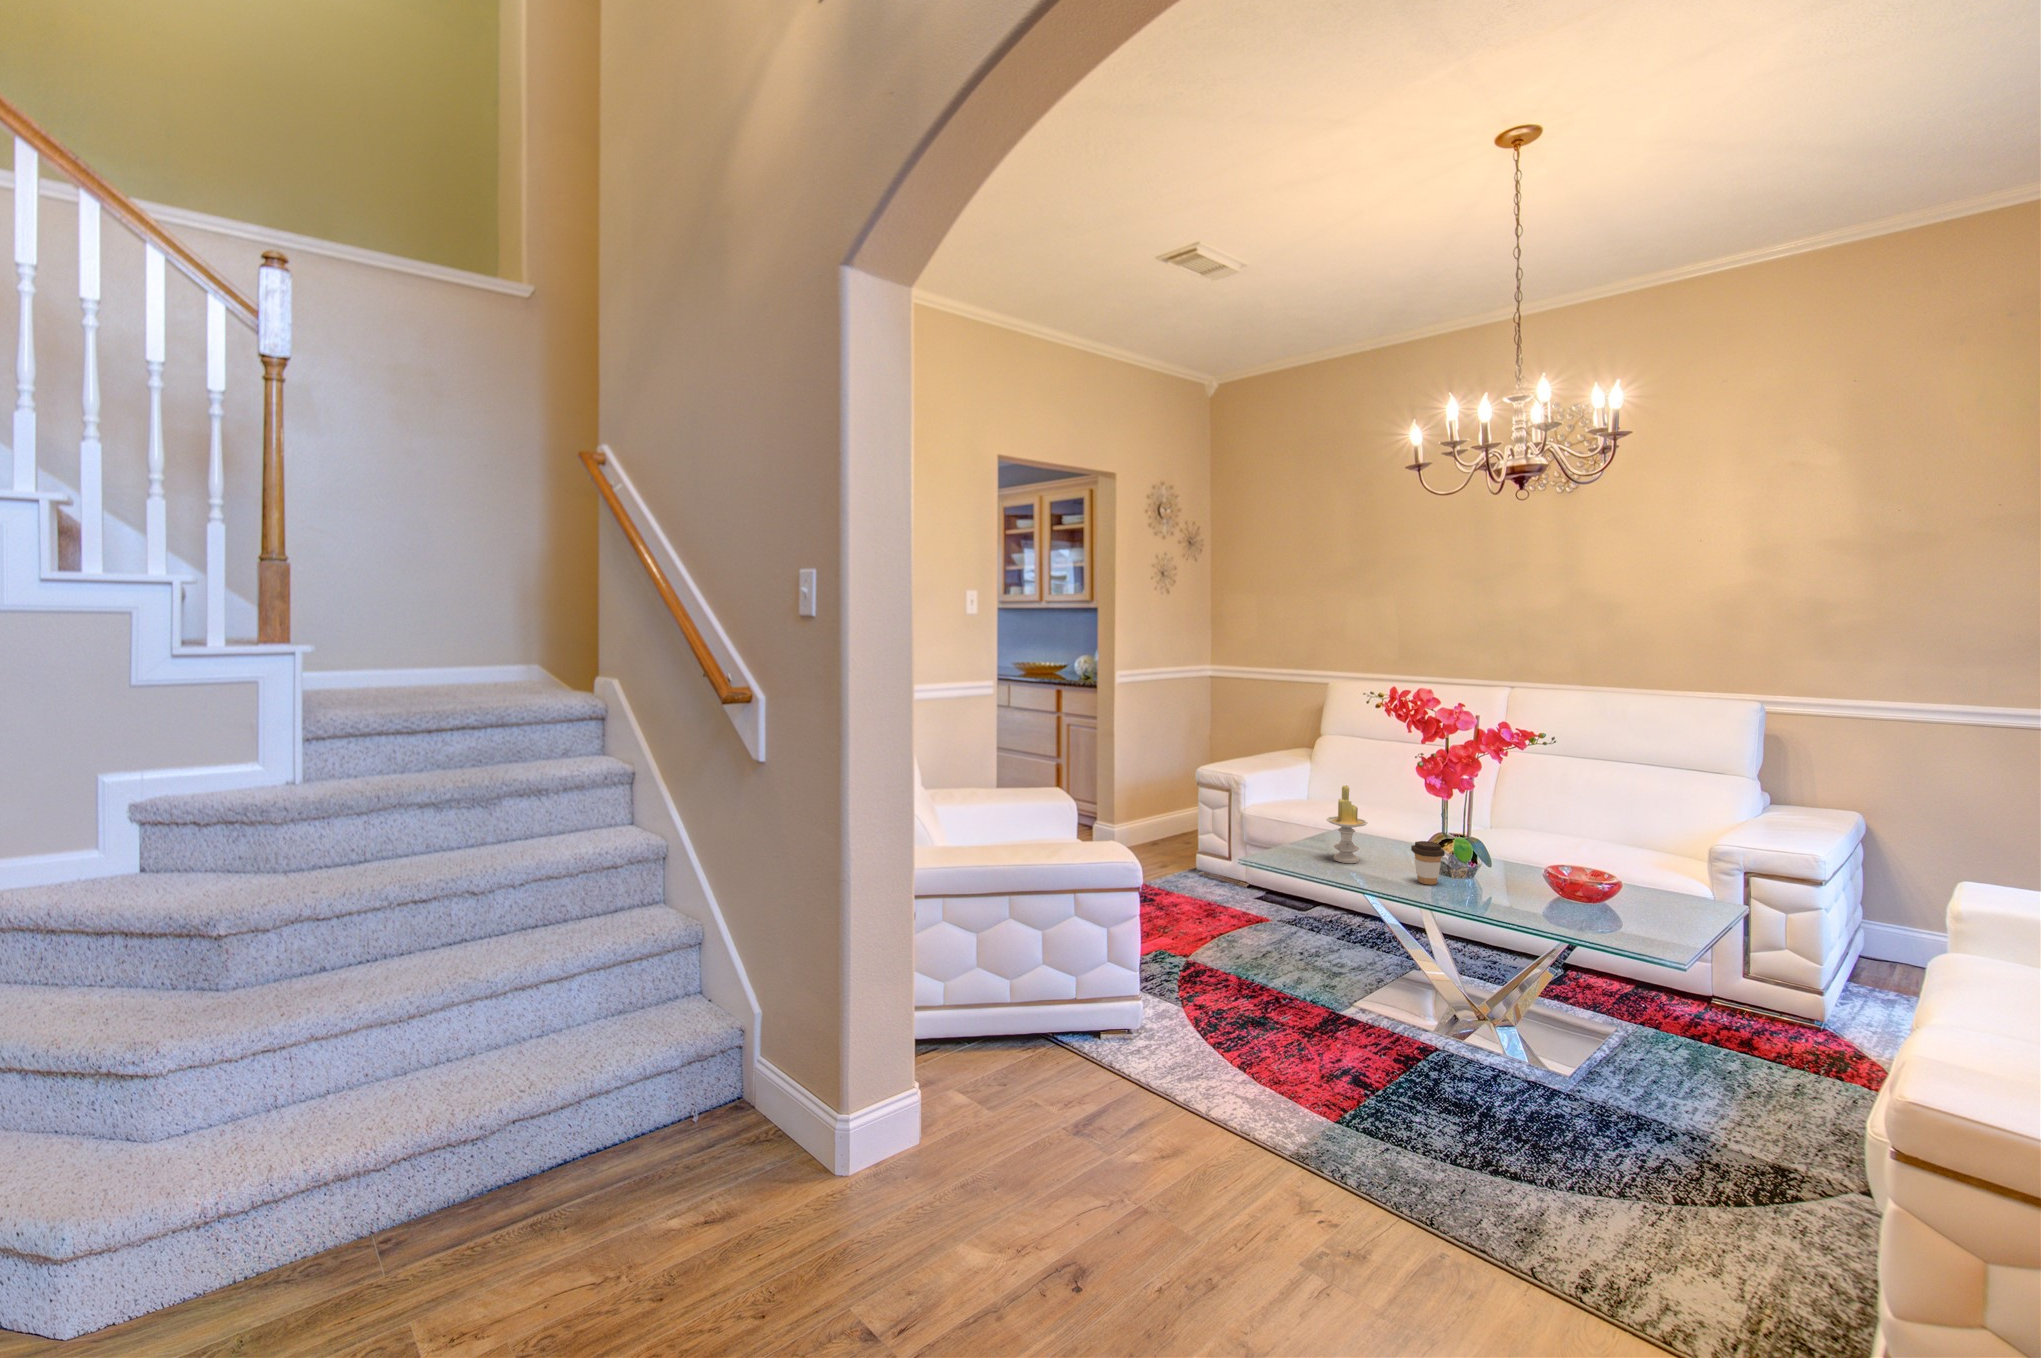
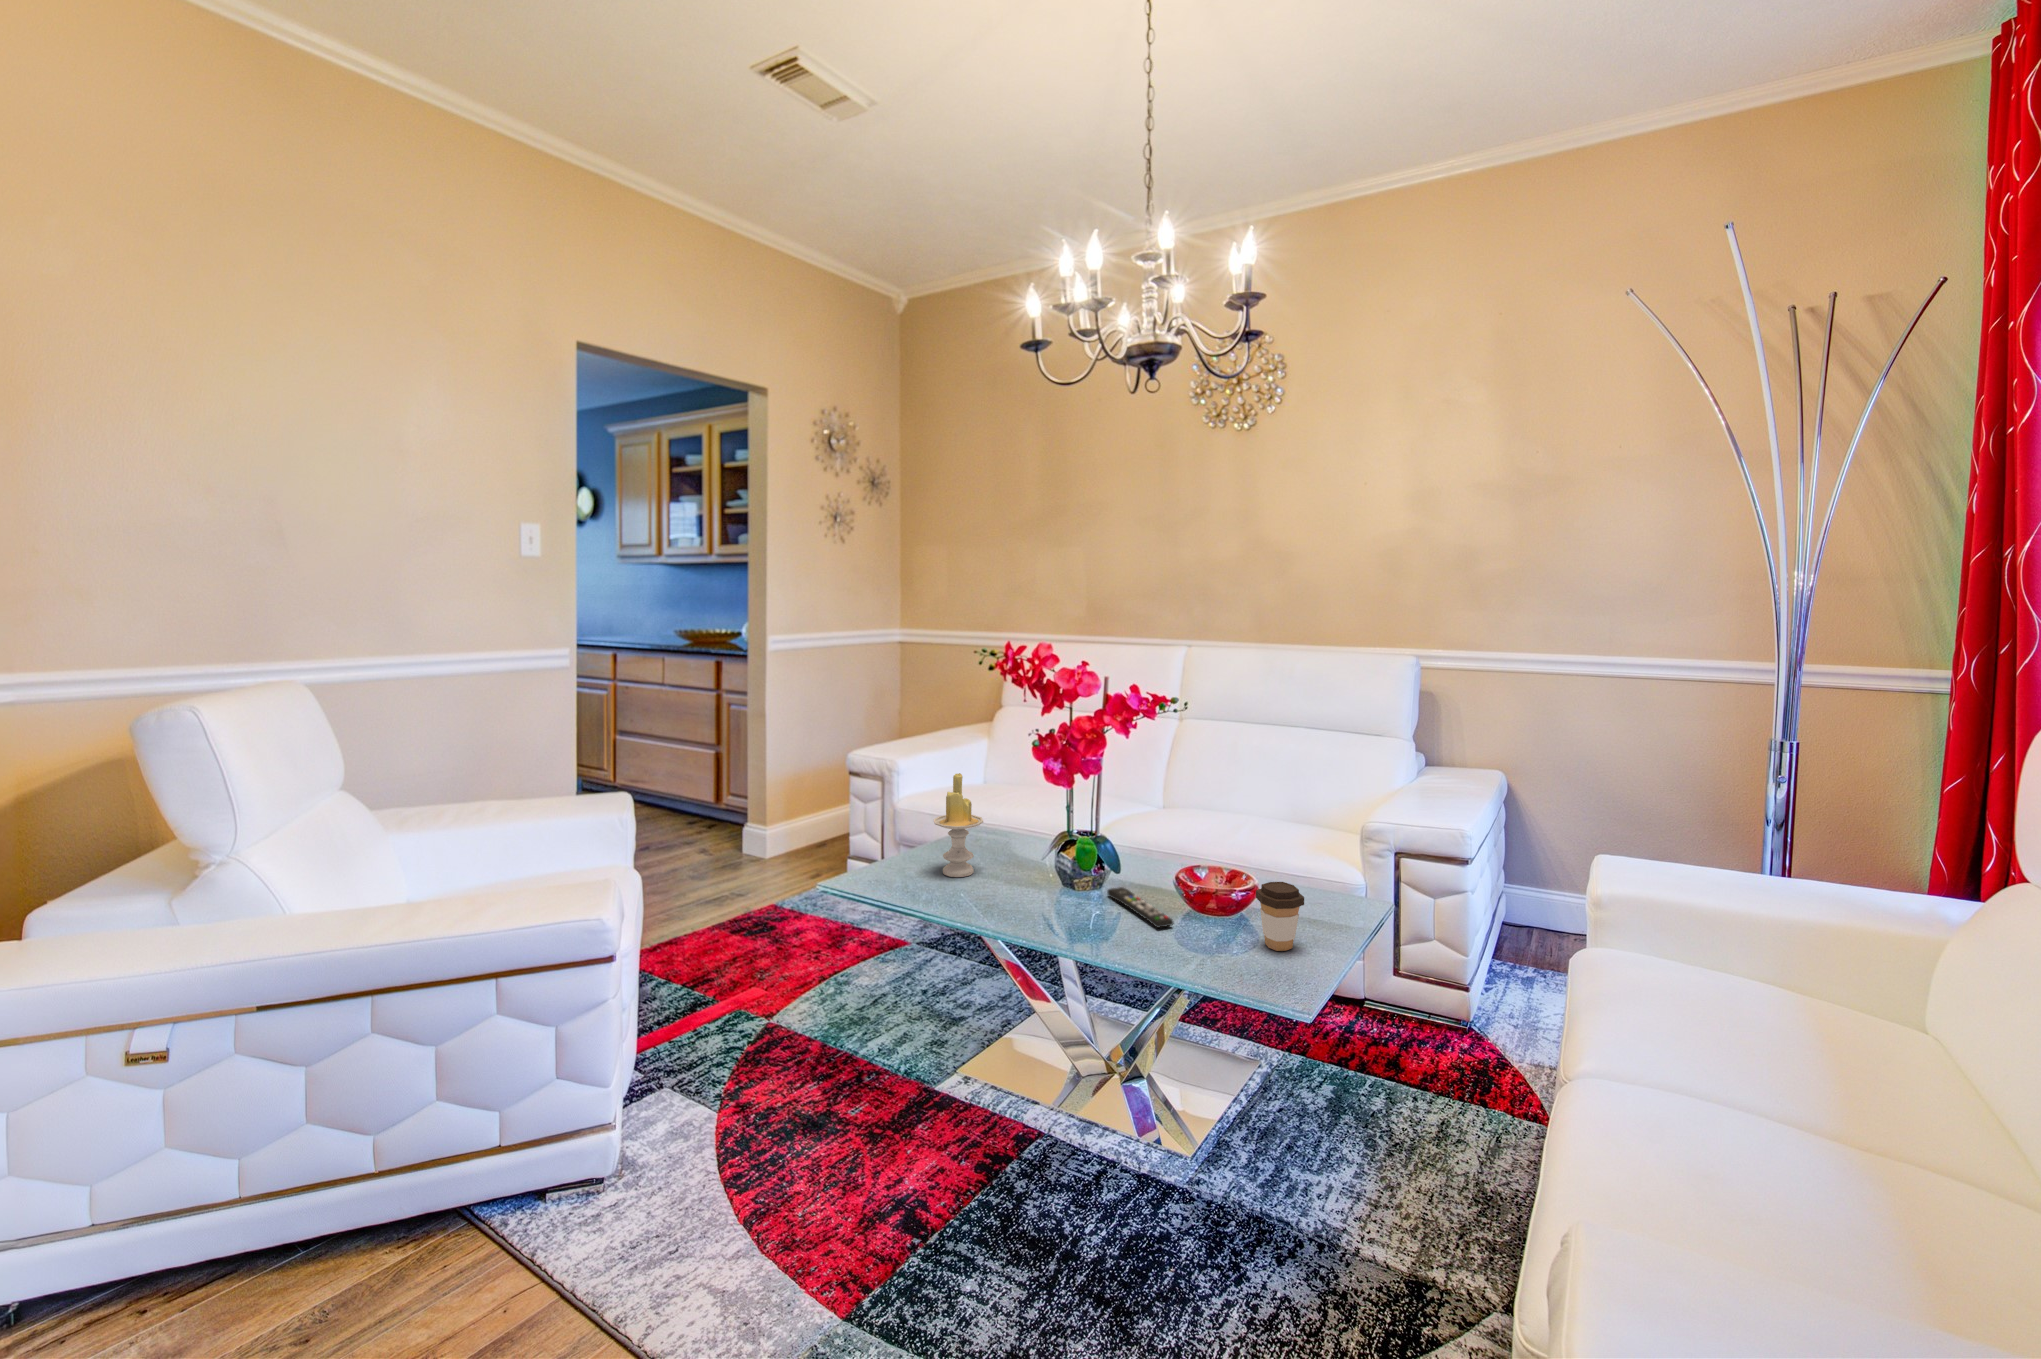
coffee cup: present [1411,841,1445,885] -> present [1256,882,1304,951]
remote control: none [1481,878,1550,906] -> present [1107,887,1173,928]

